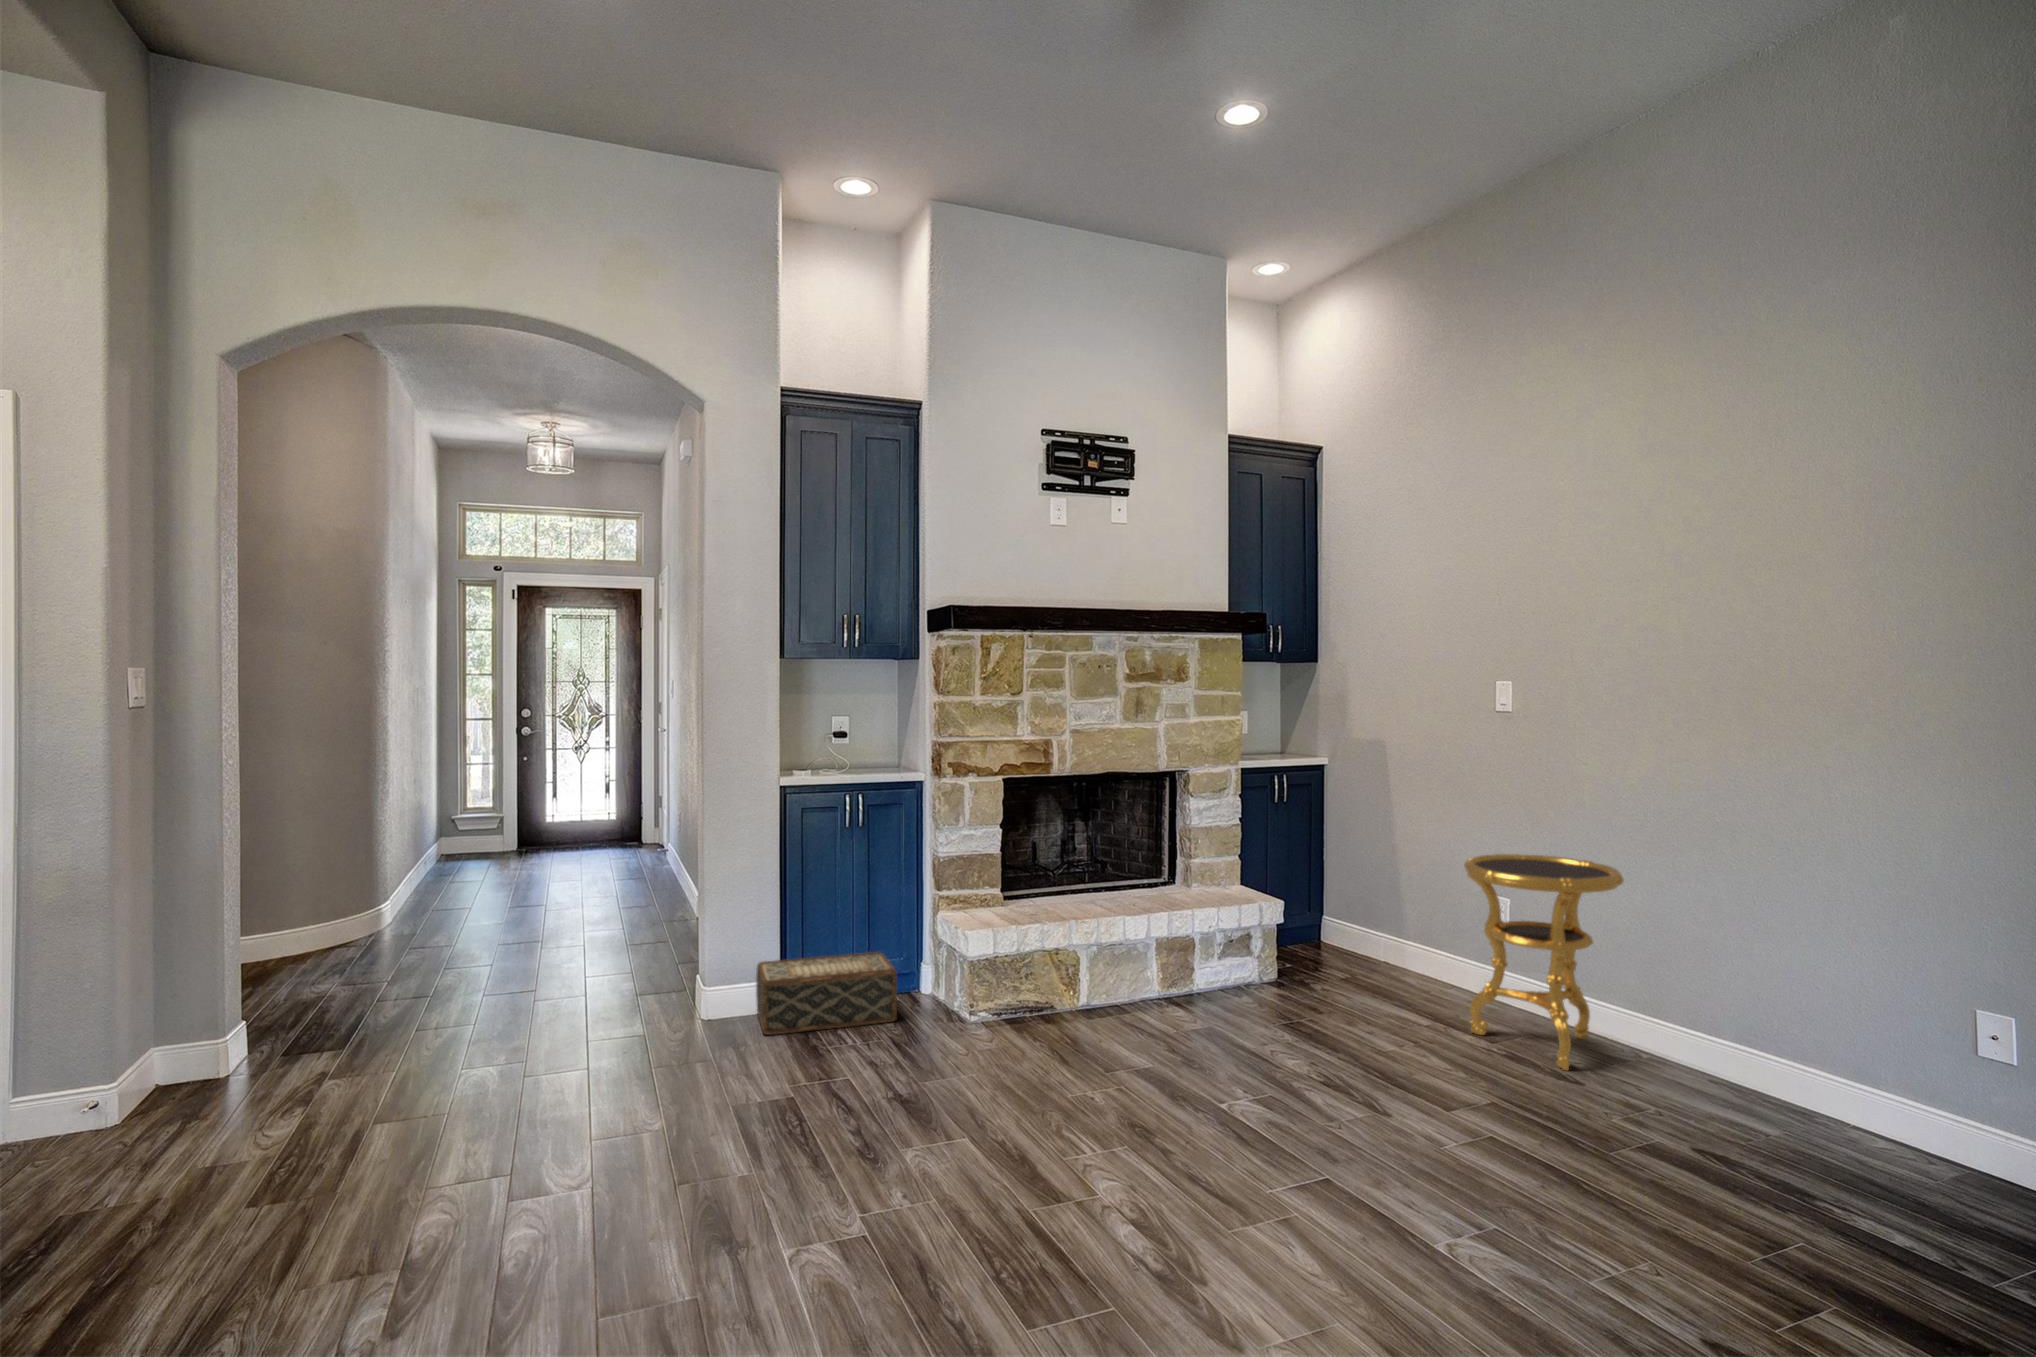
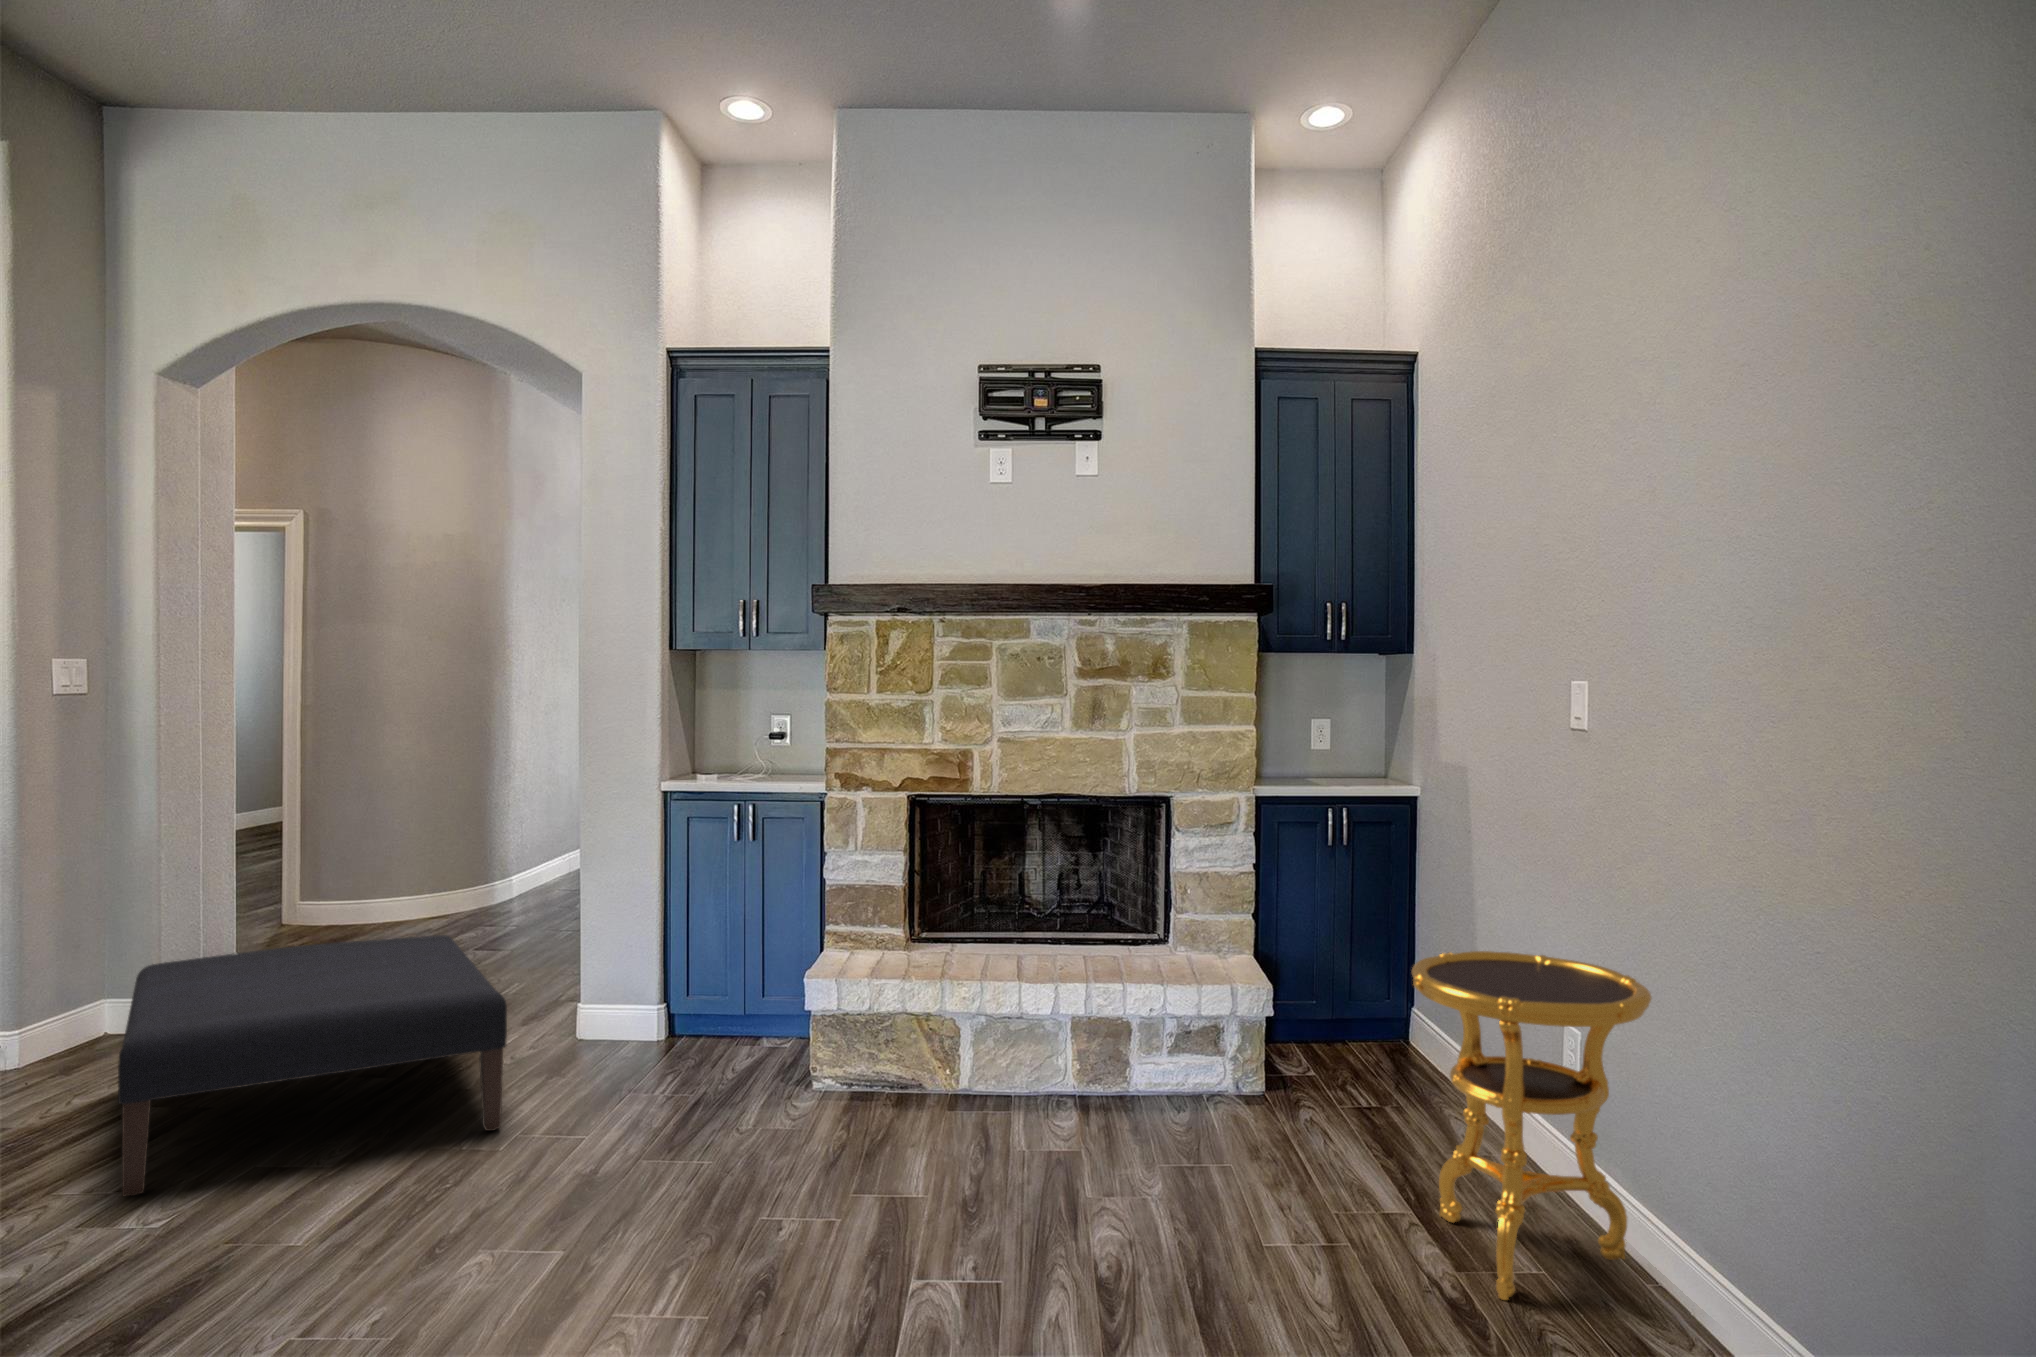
ottoman: none [331,936,773,1214] -> present [118,935,507,1196]
woven basket: present [756,952,897,1035] -> none [601,984,773,1072]

